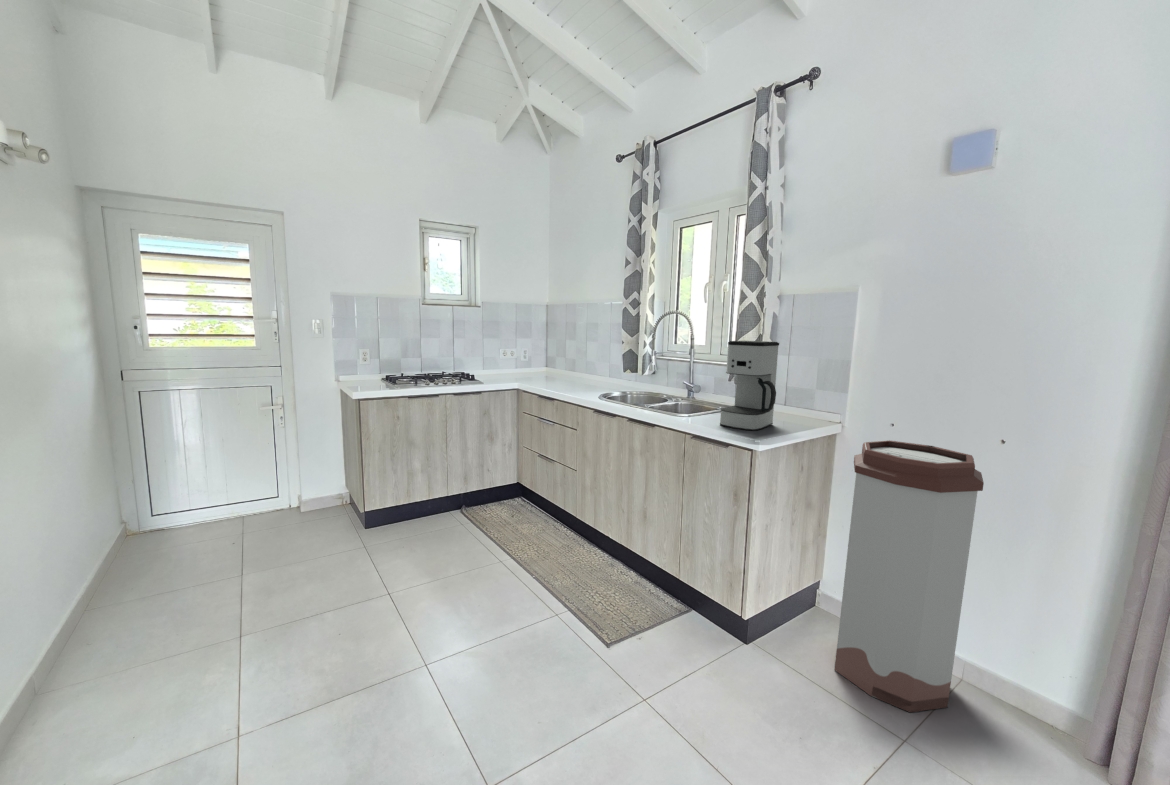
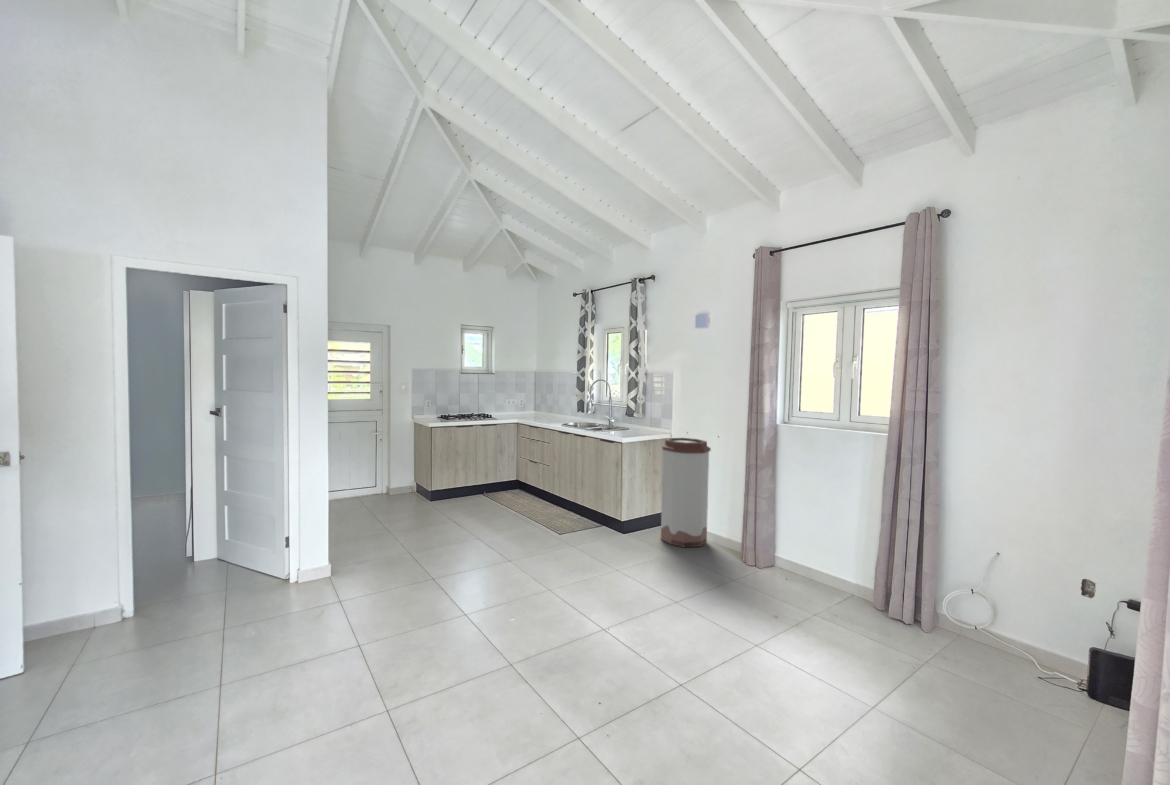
coffee maker: present [720,341,779,431] -> none [614,395,640,435]

